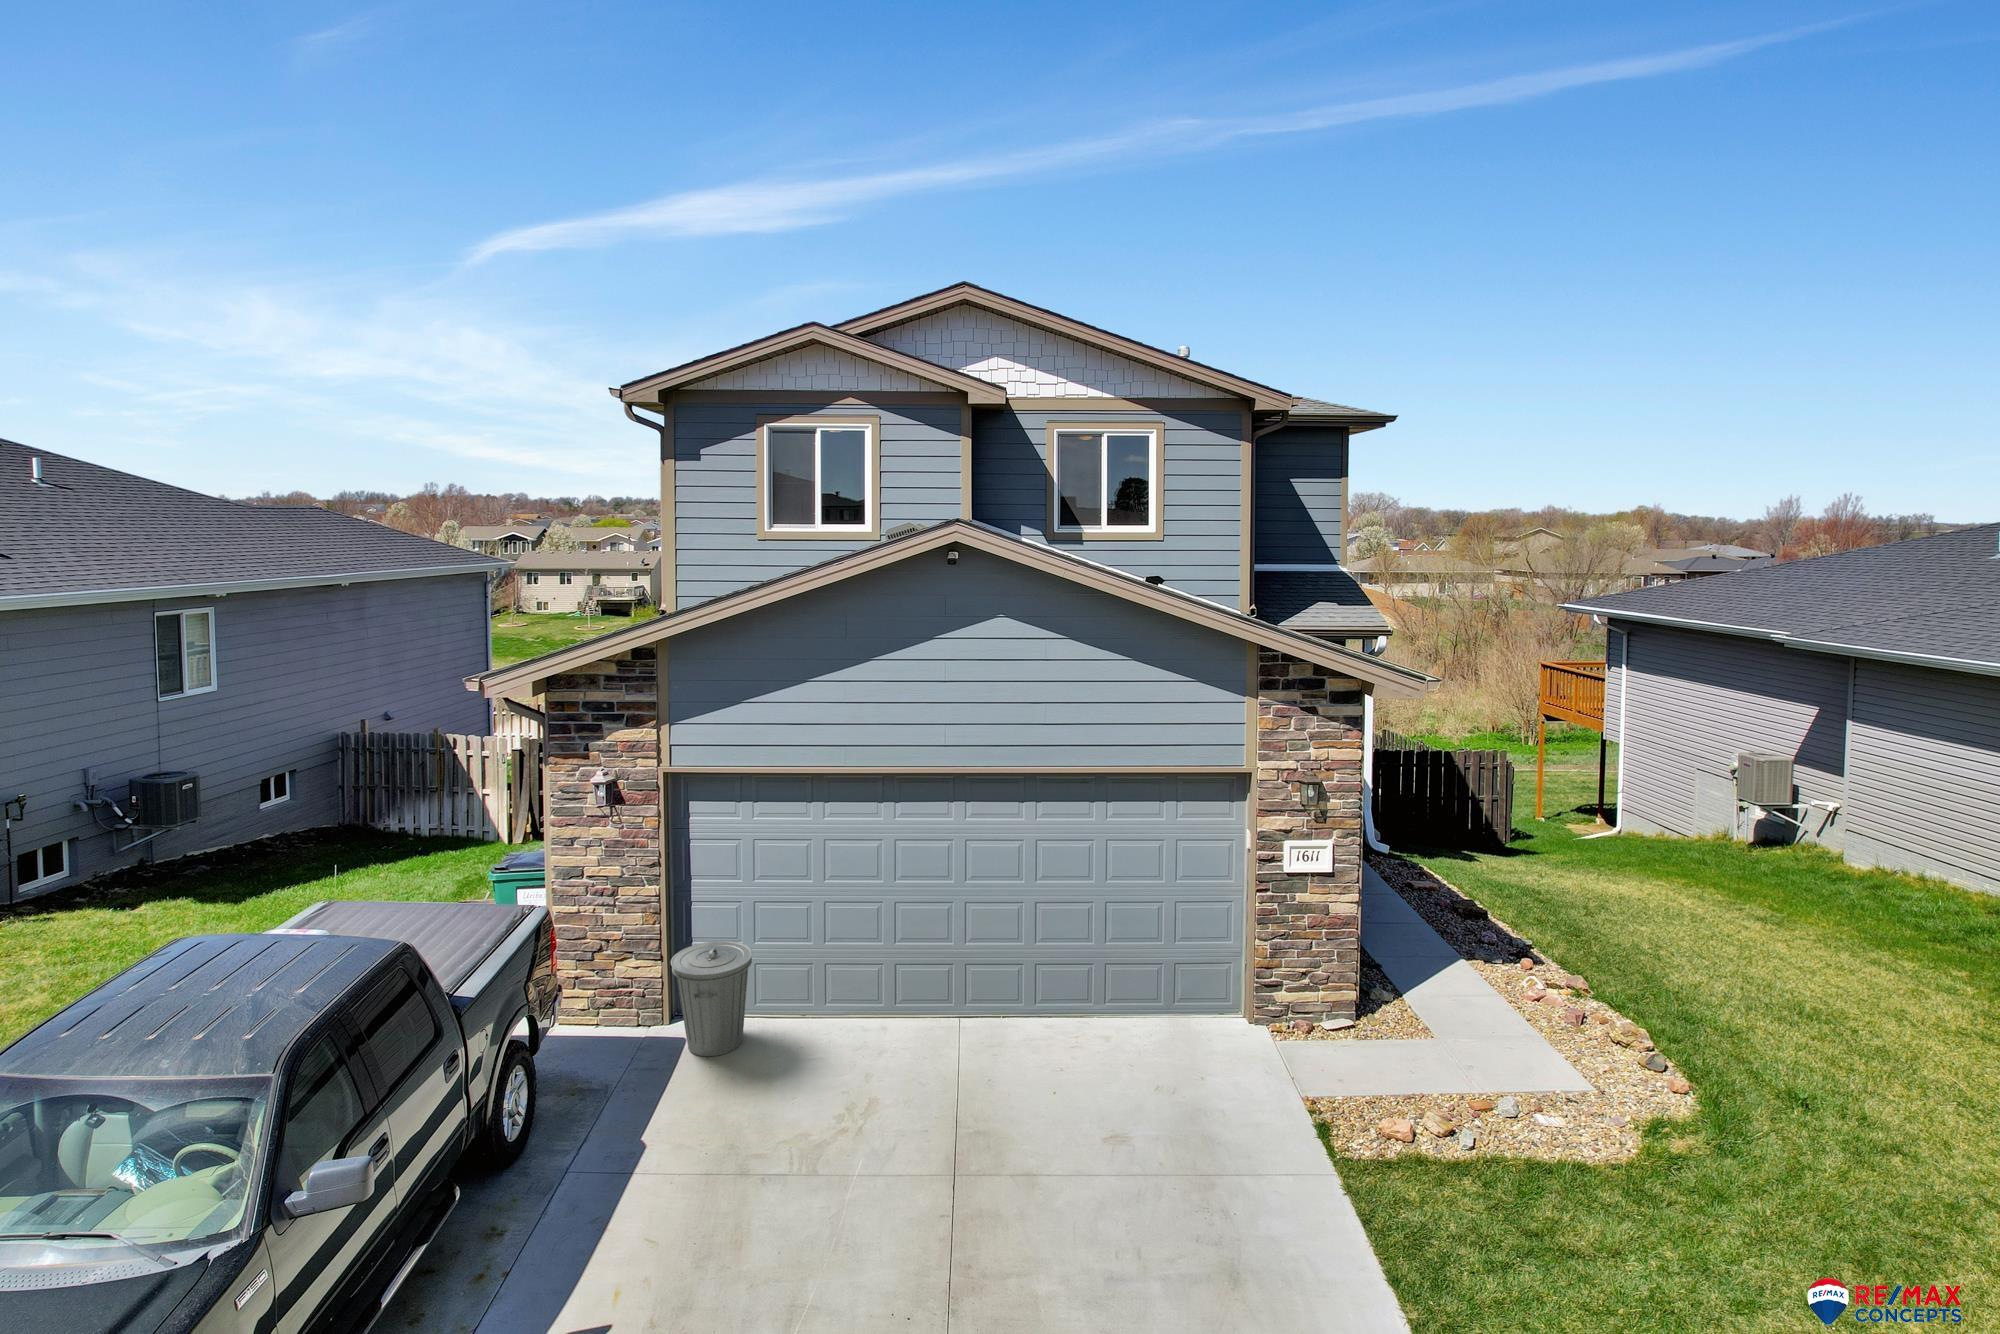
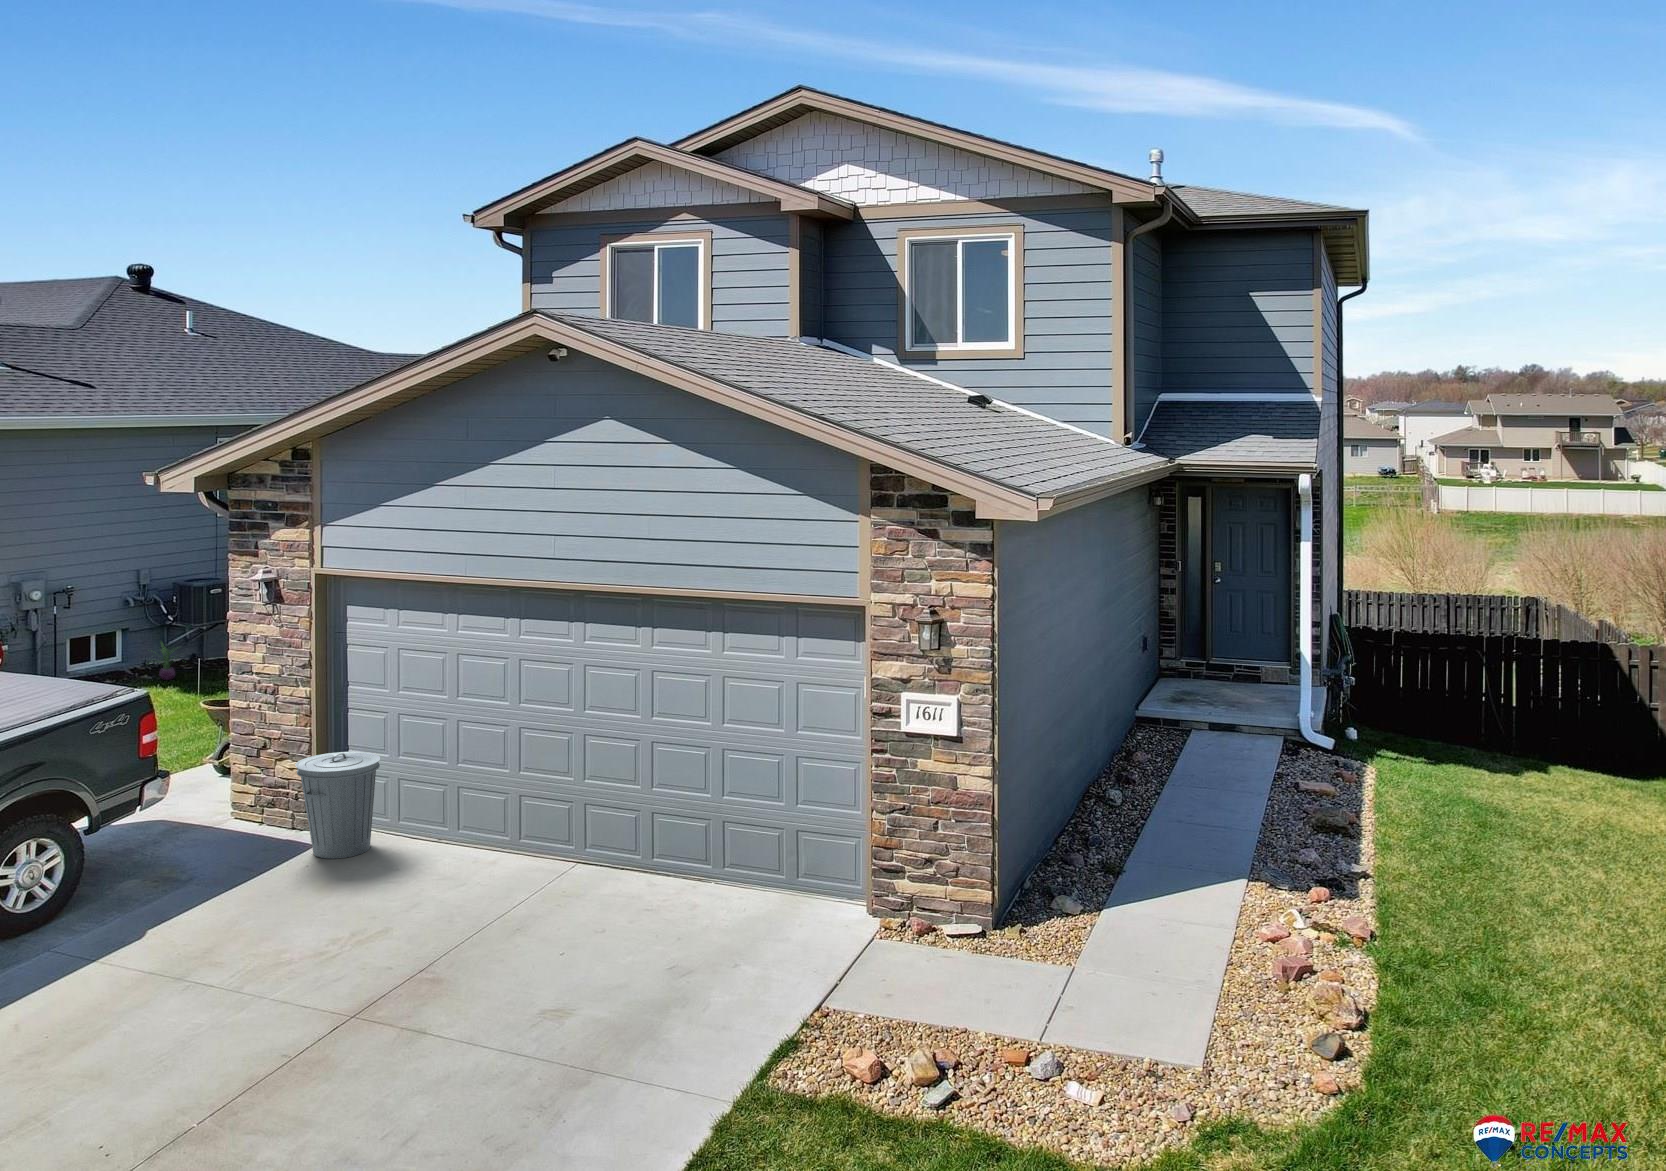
decorative plant: none [210,813,266,855] -> present [157,641,175,680]

